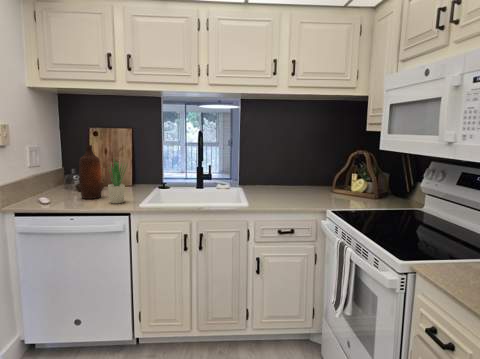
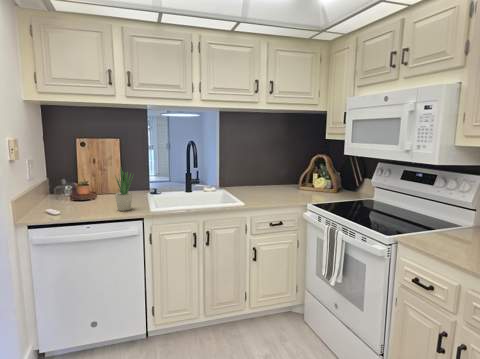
bottle: present [79,145,102,199] -> none [81,157,103,208]

